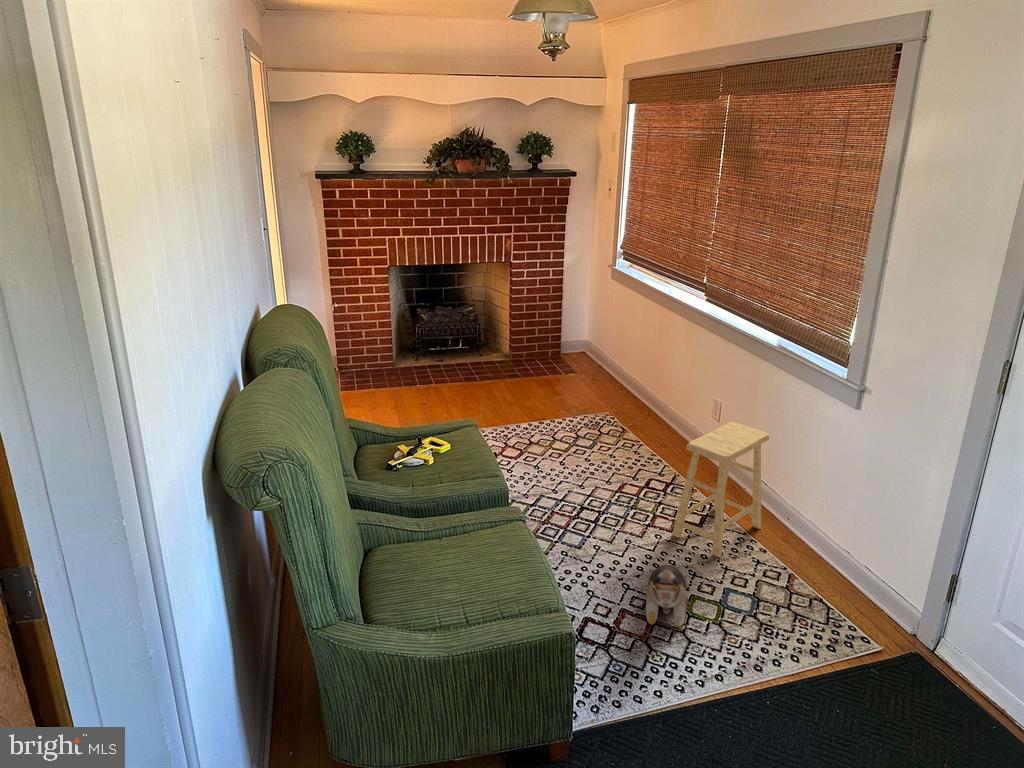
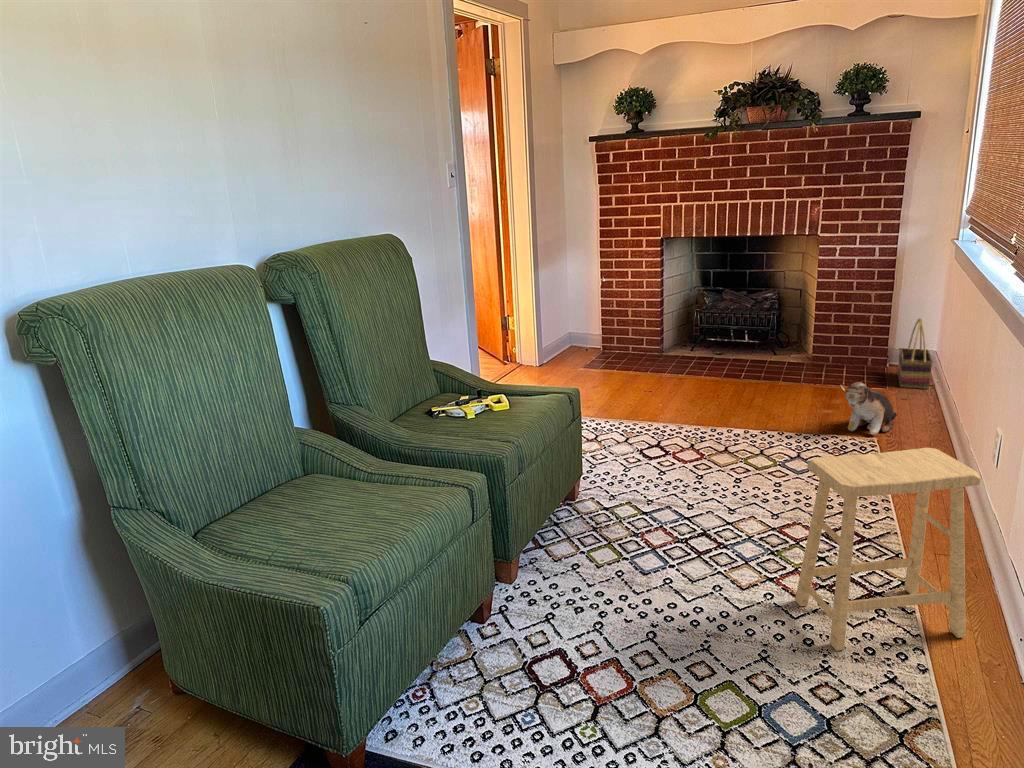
basket: none [573,321,603,371] -> present [898,319,933,389]
plush toy: present [646,565,688,627] -> present [840,382,897,435]

